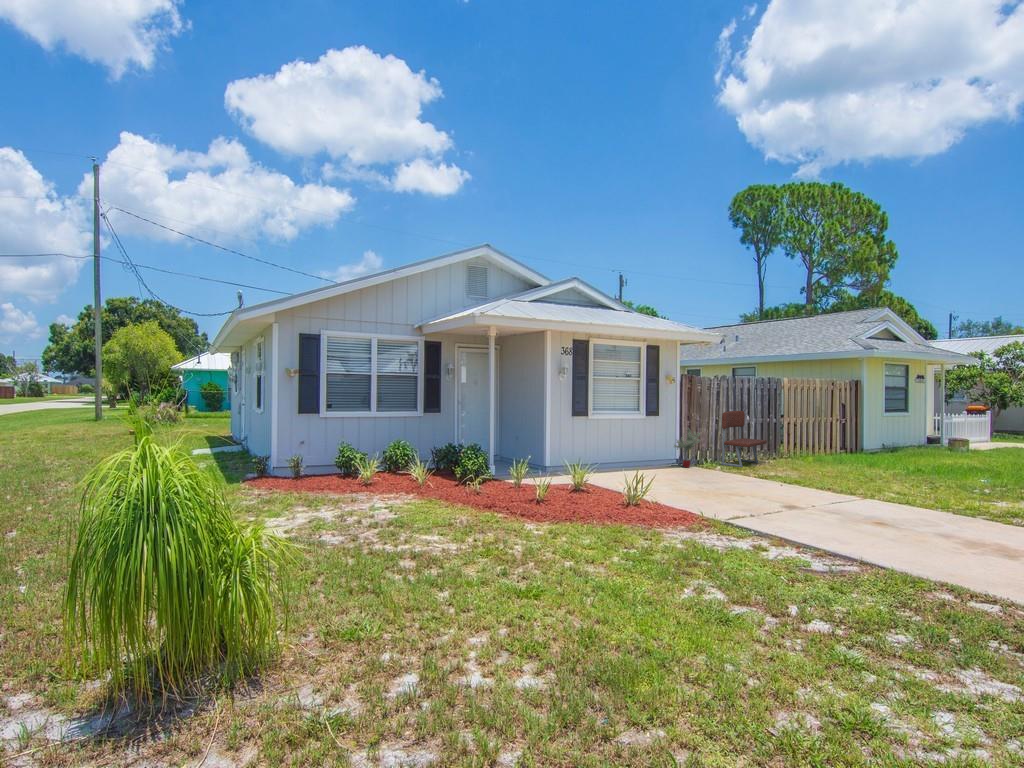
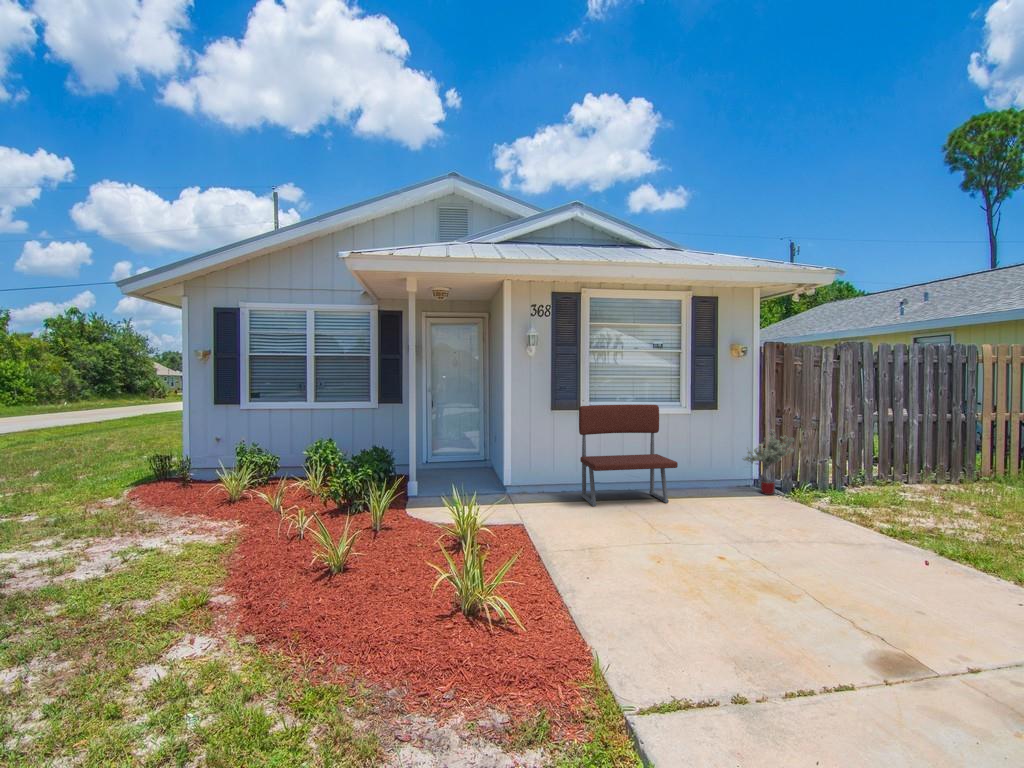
bench: present [721,411,767,467] -> present [579,405,678,507]

